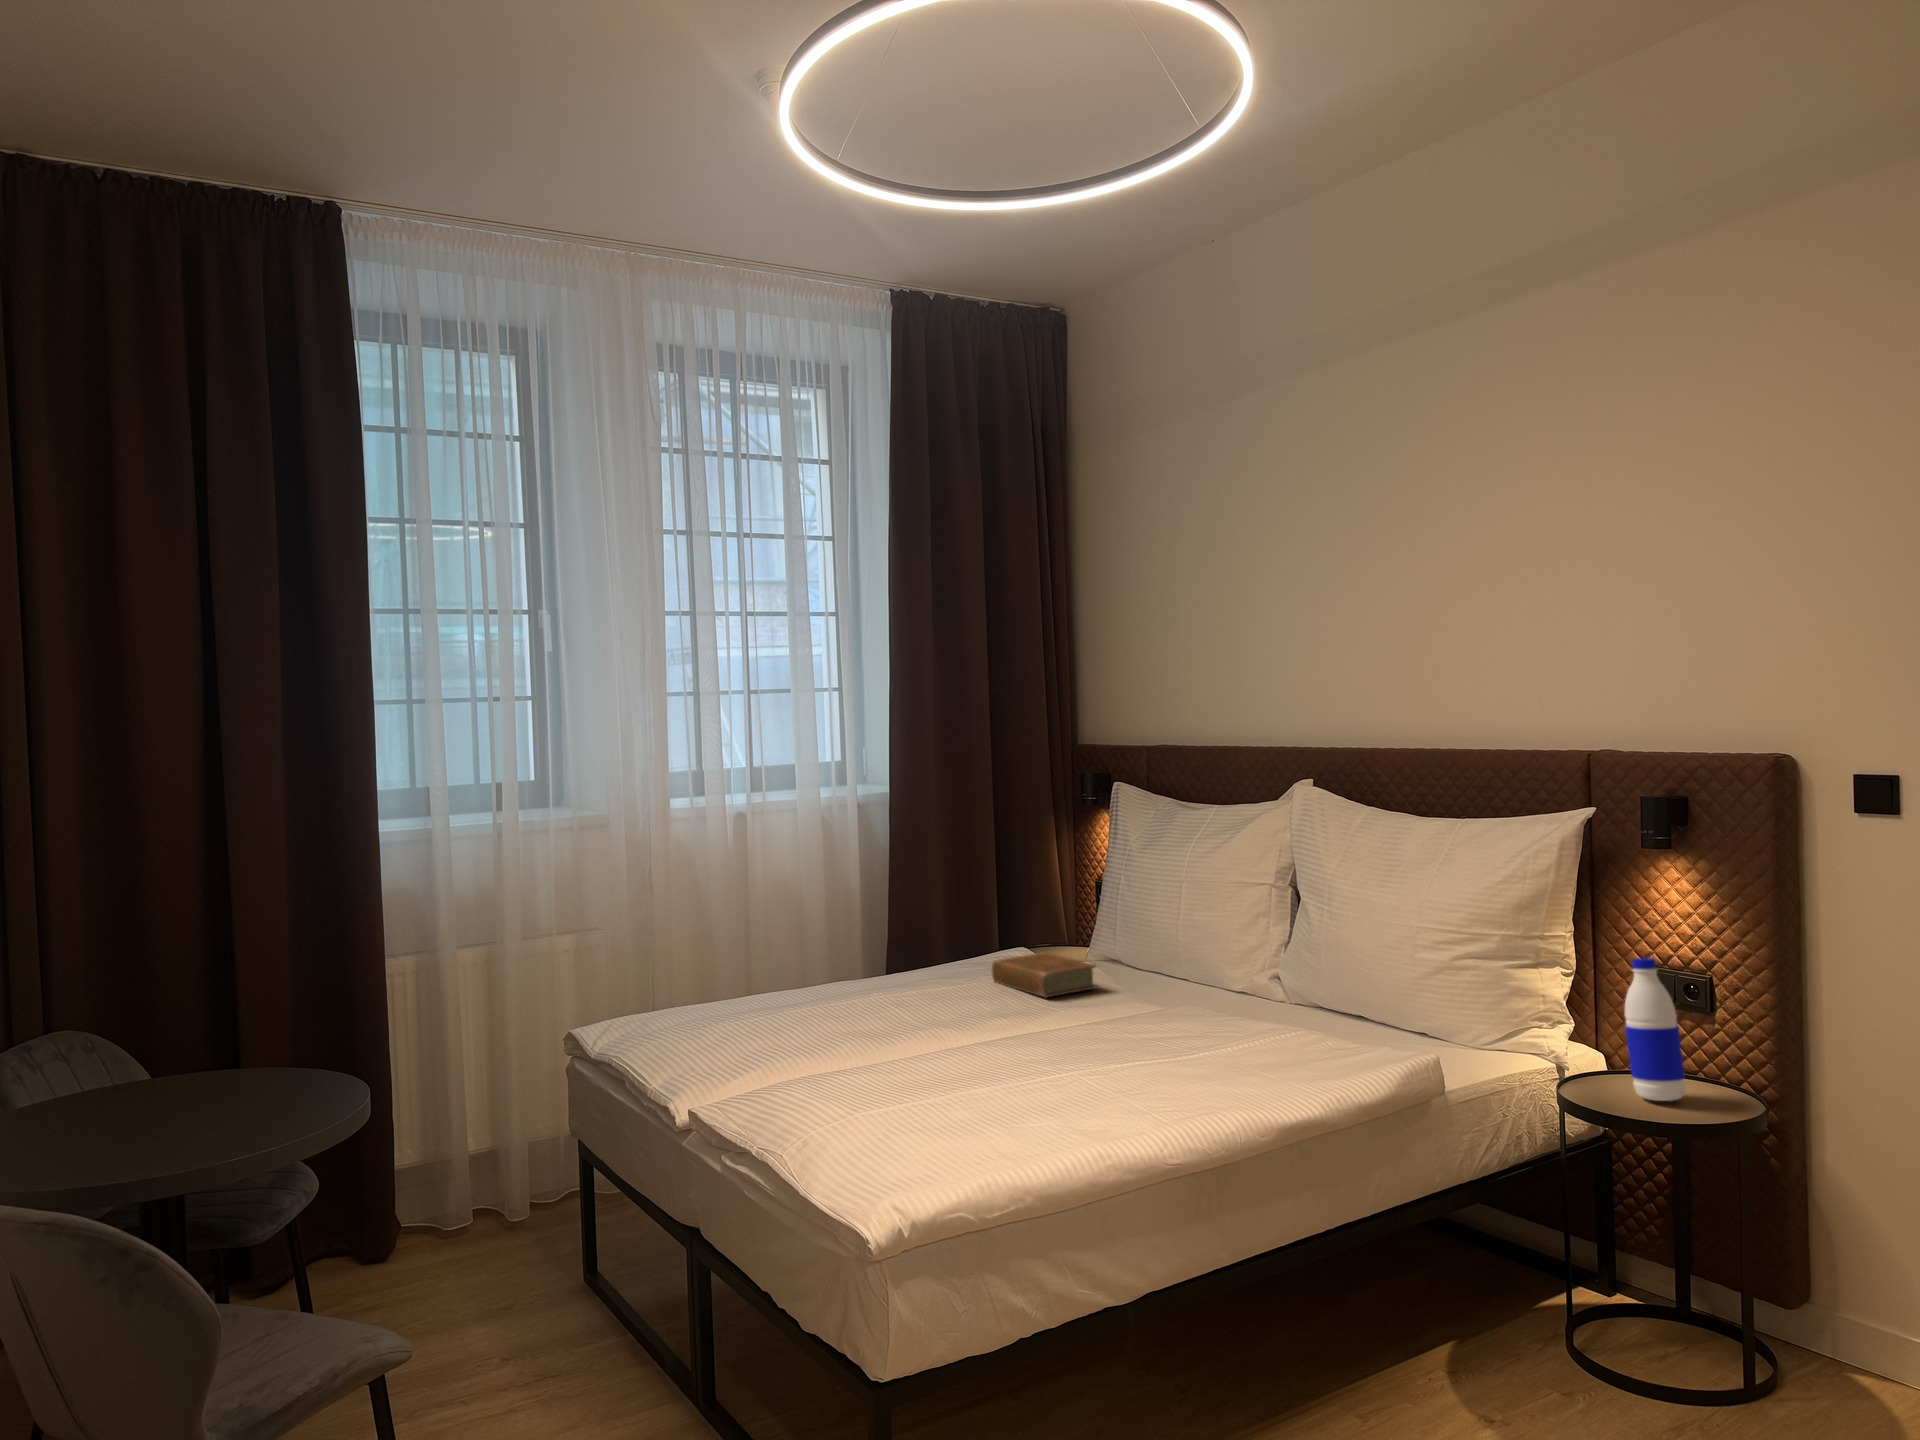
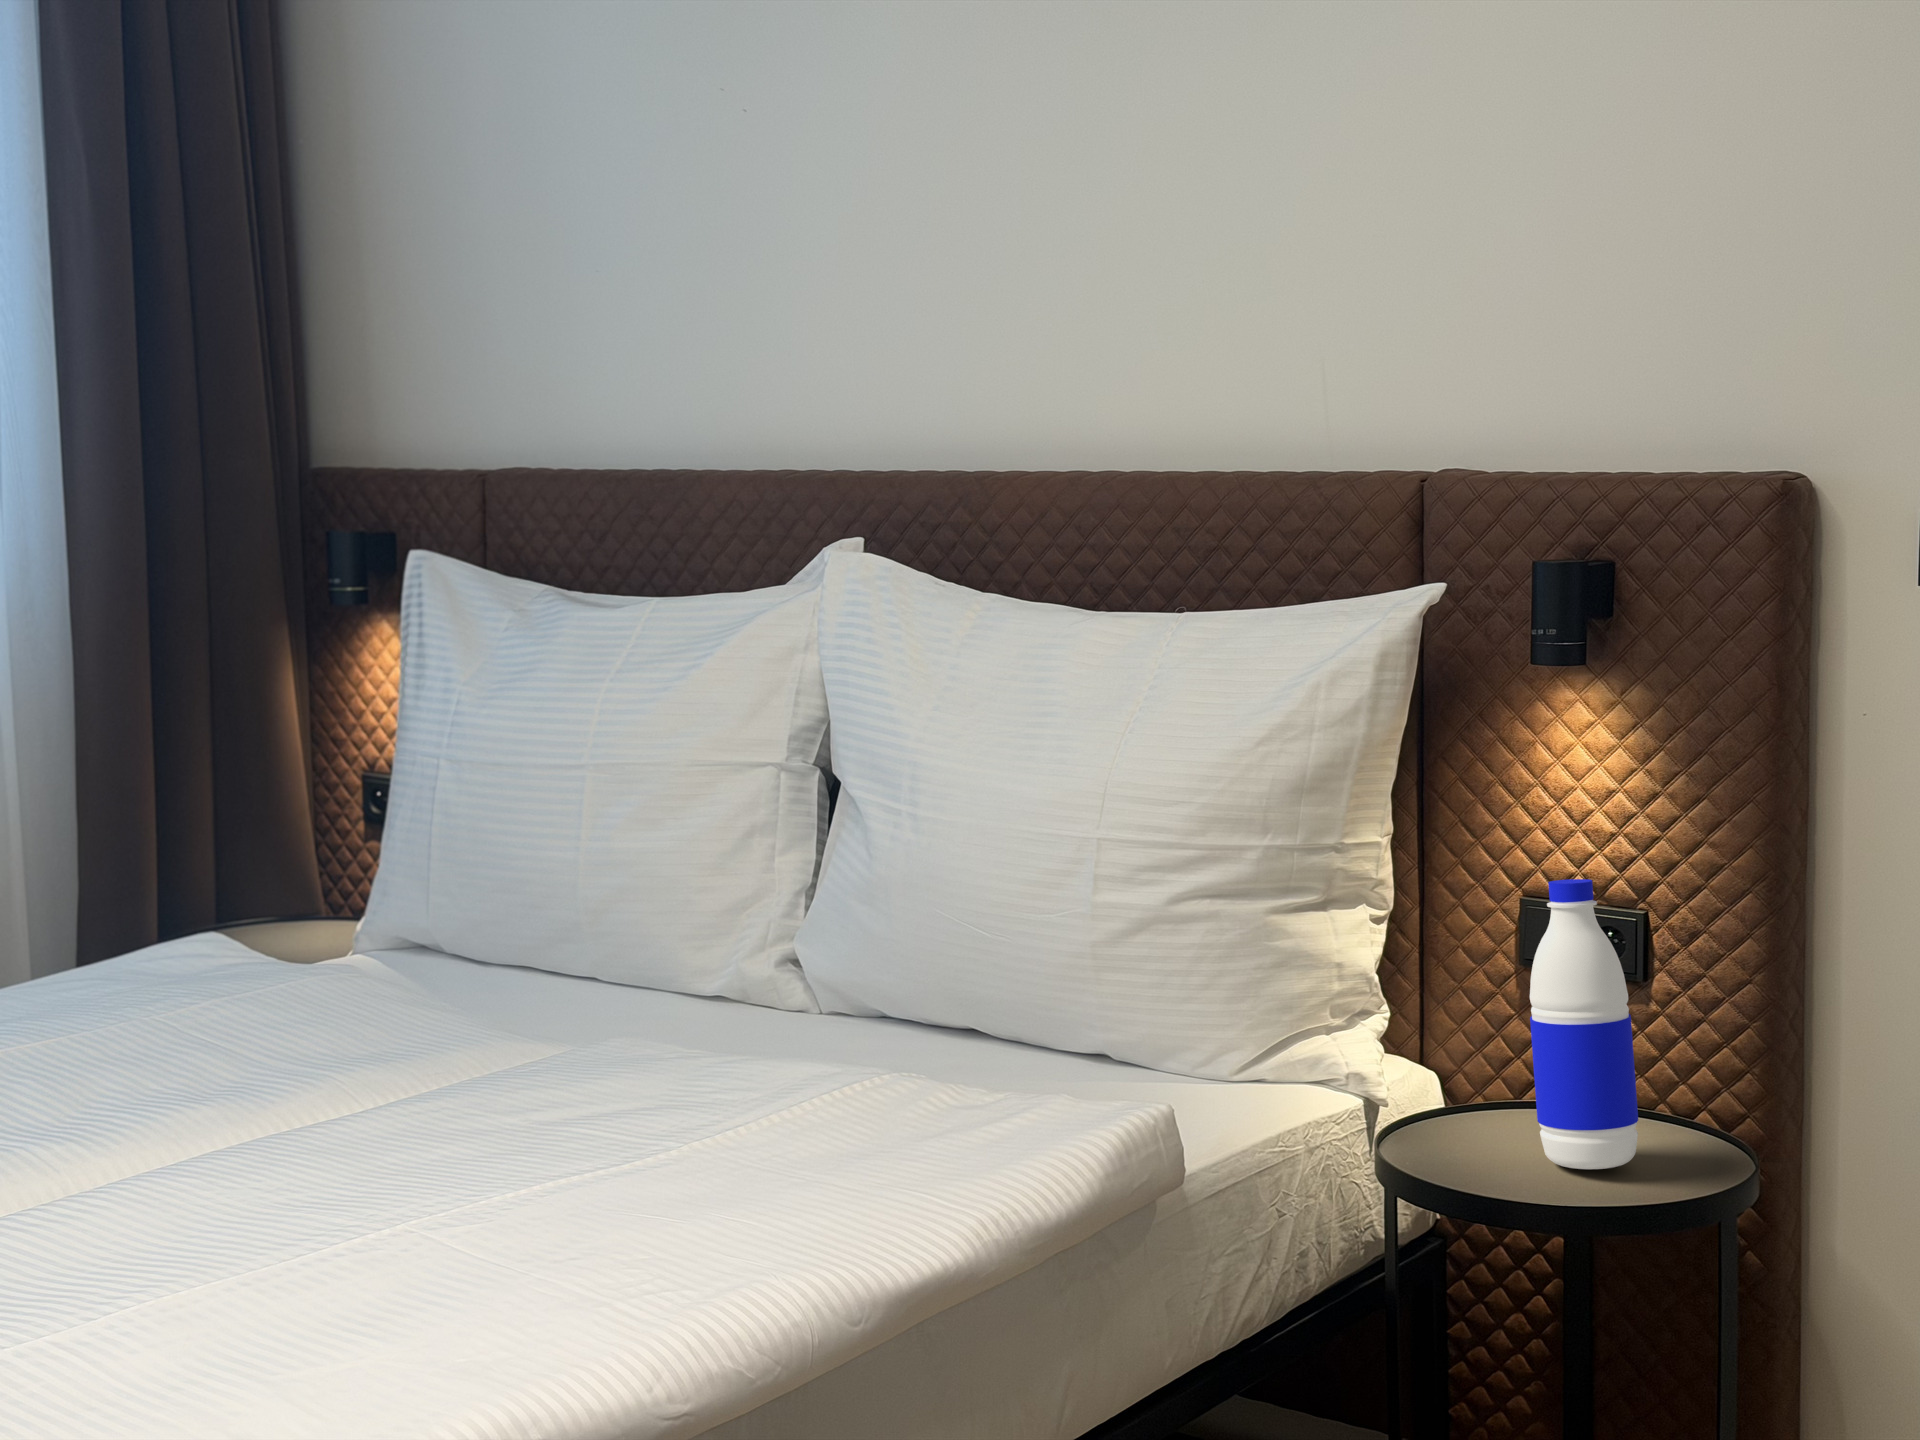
book: present [991,952,1097,997] -> none [116,930,383,1038]

